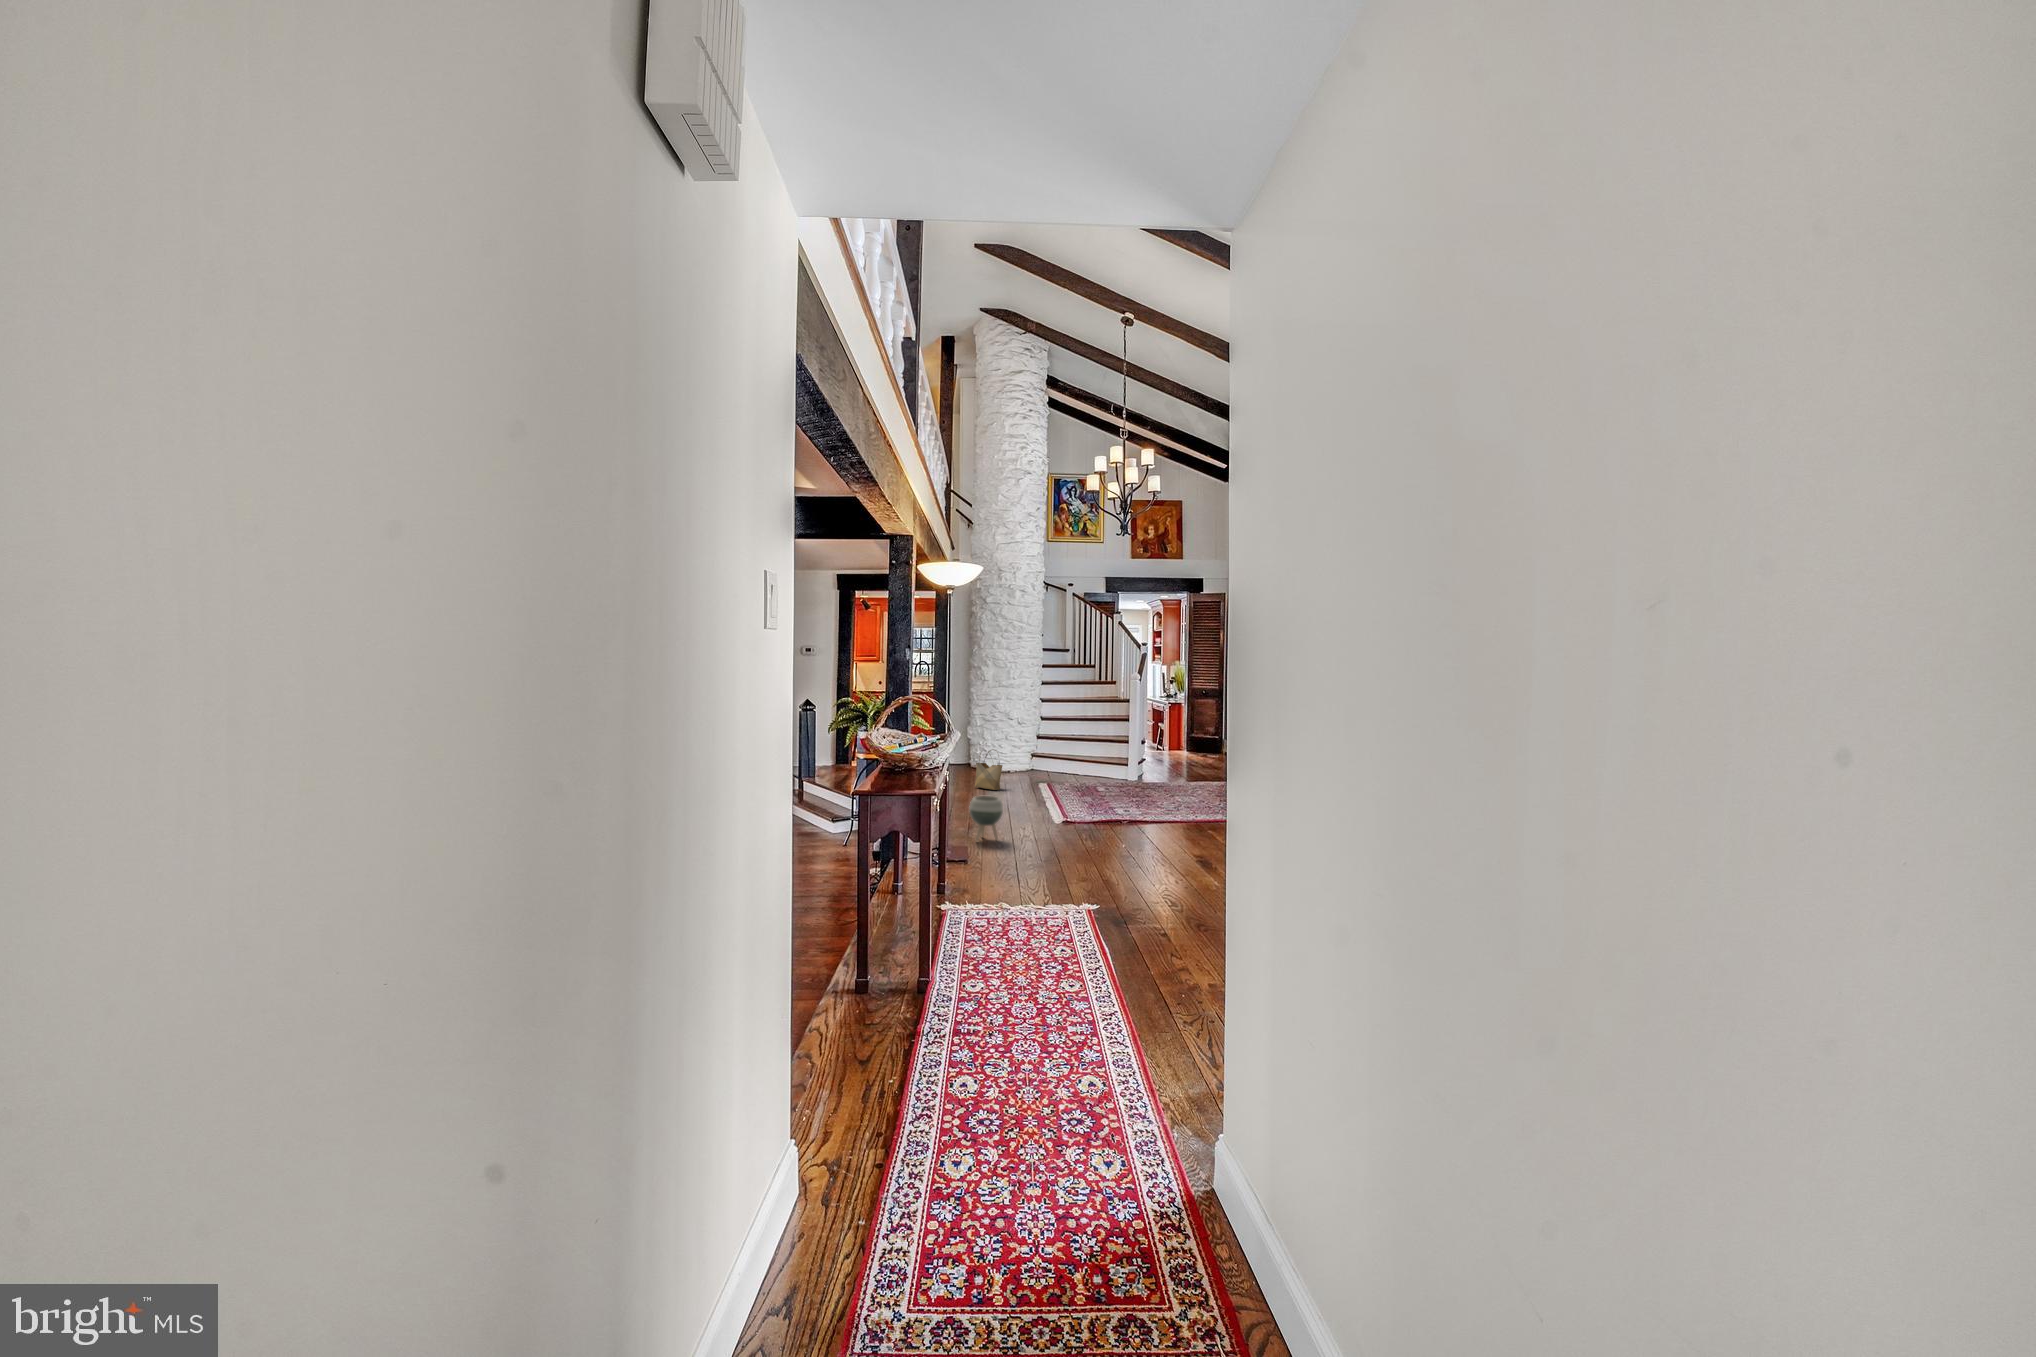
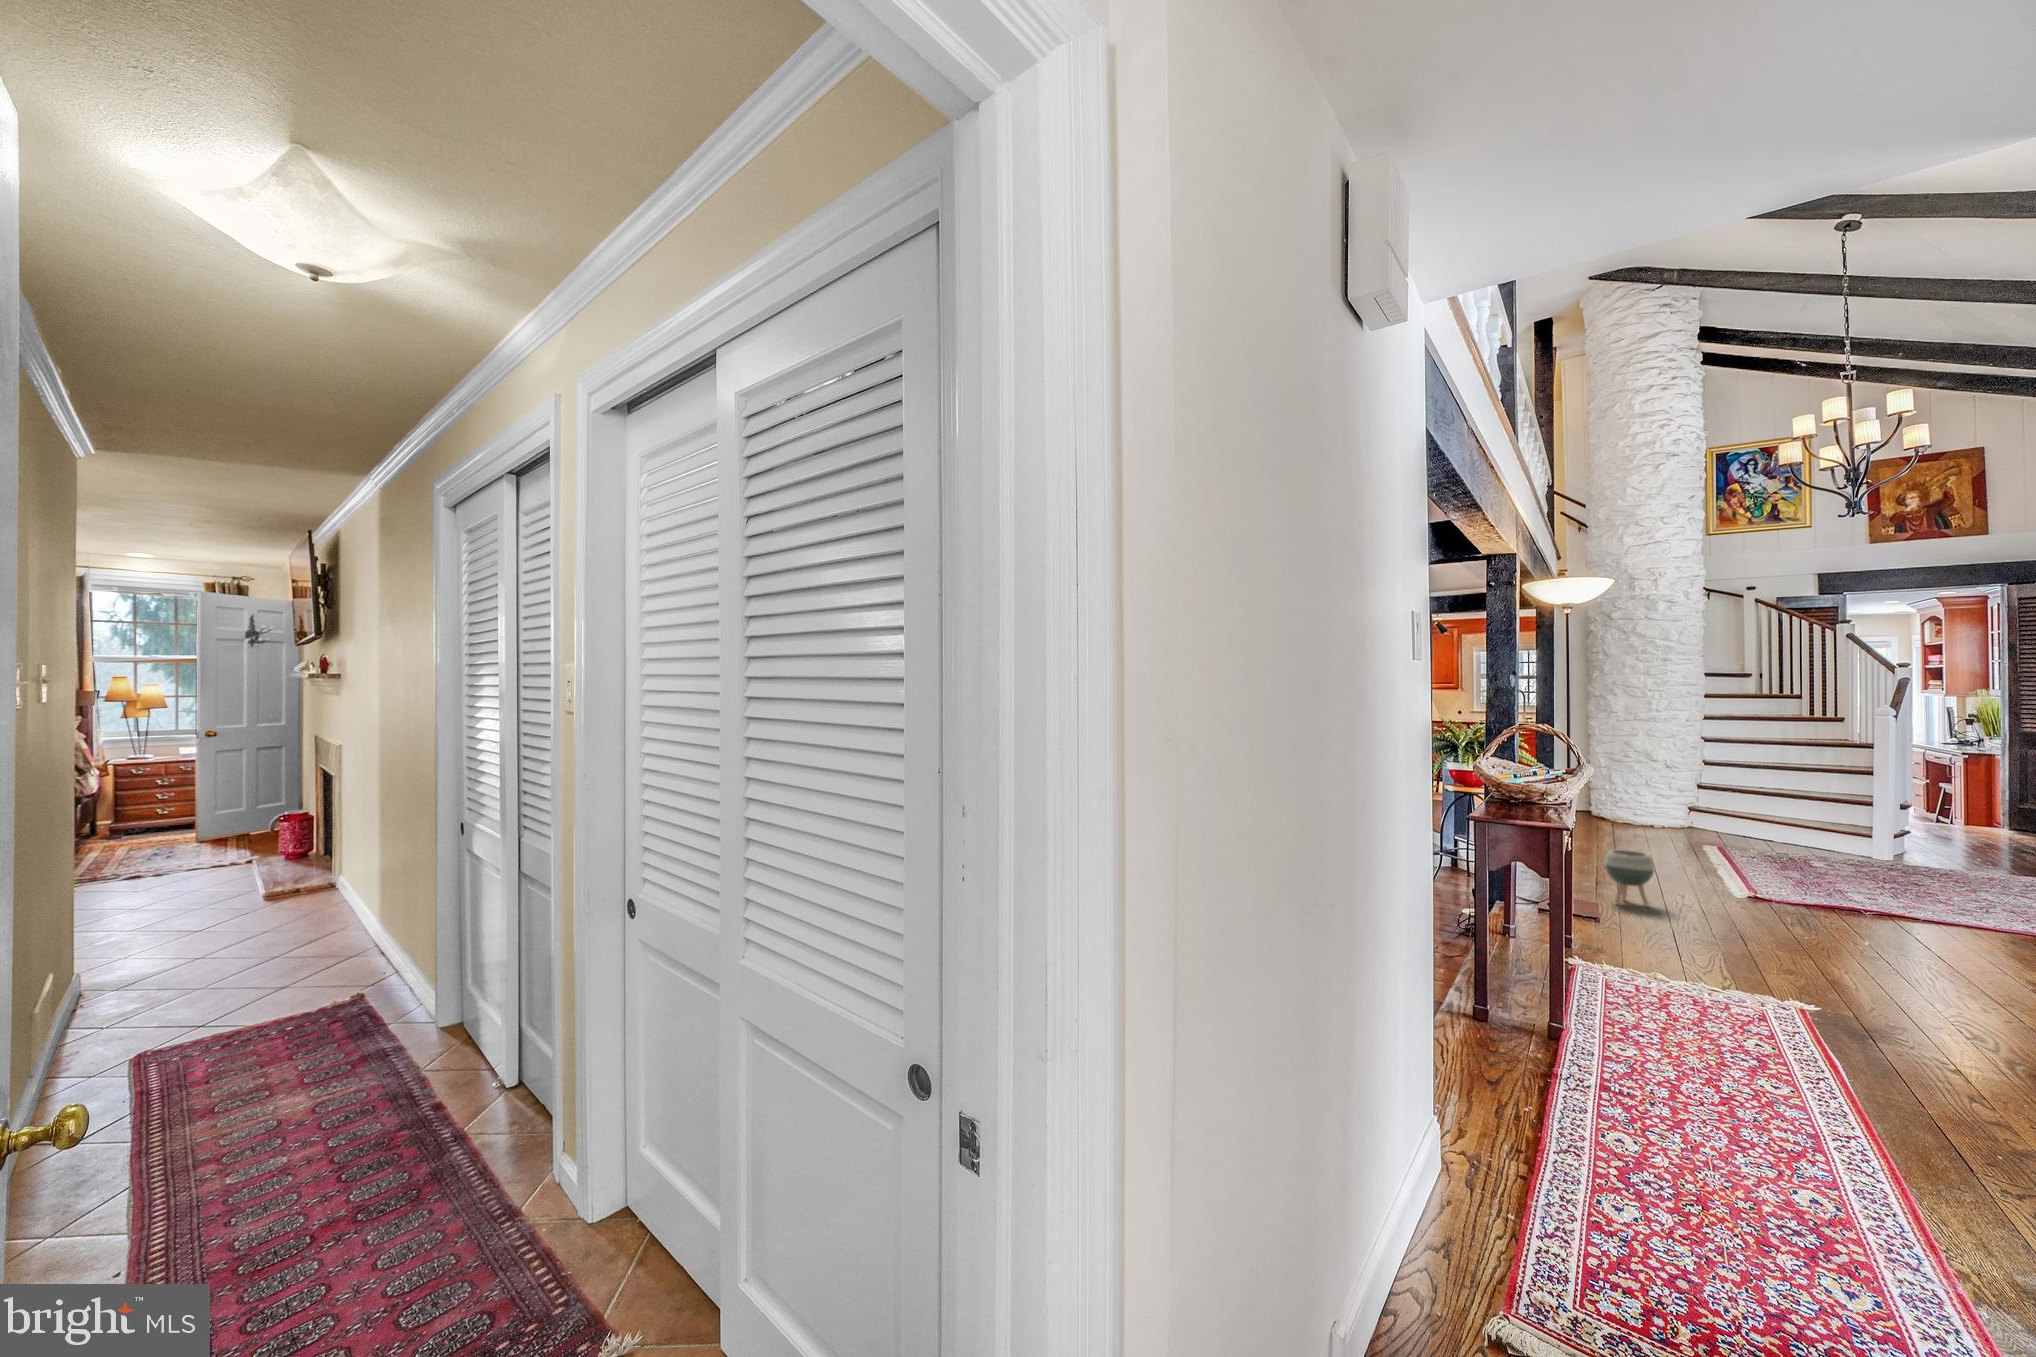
woven basket: present [975,749,1002,790] -> none [1609,799,1650,850]

